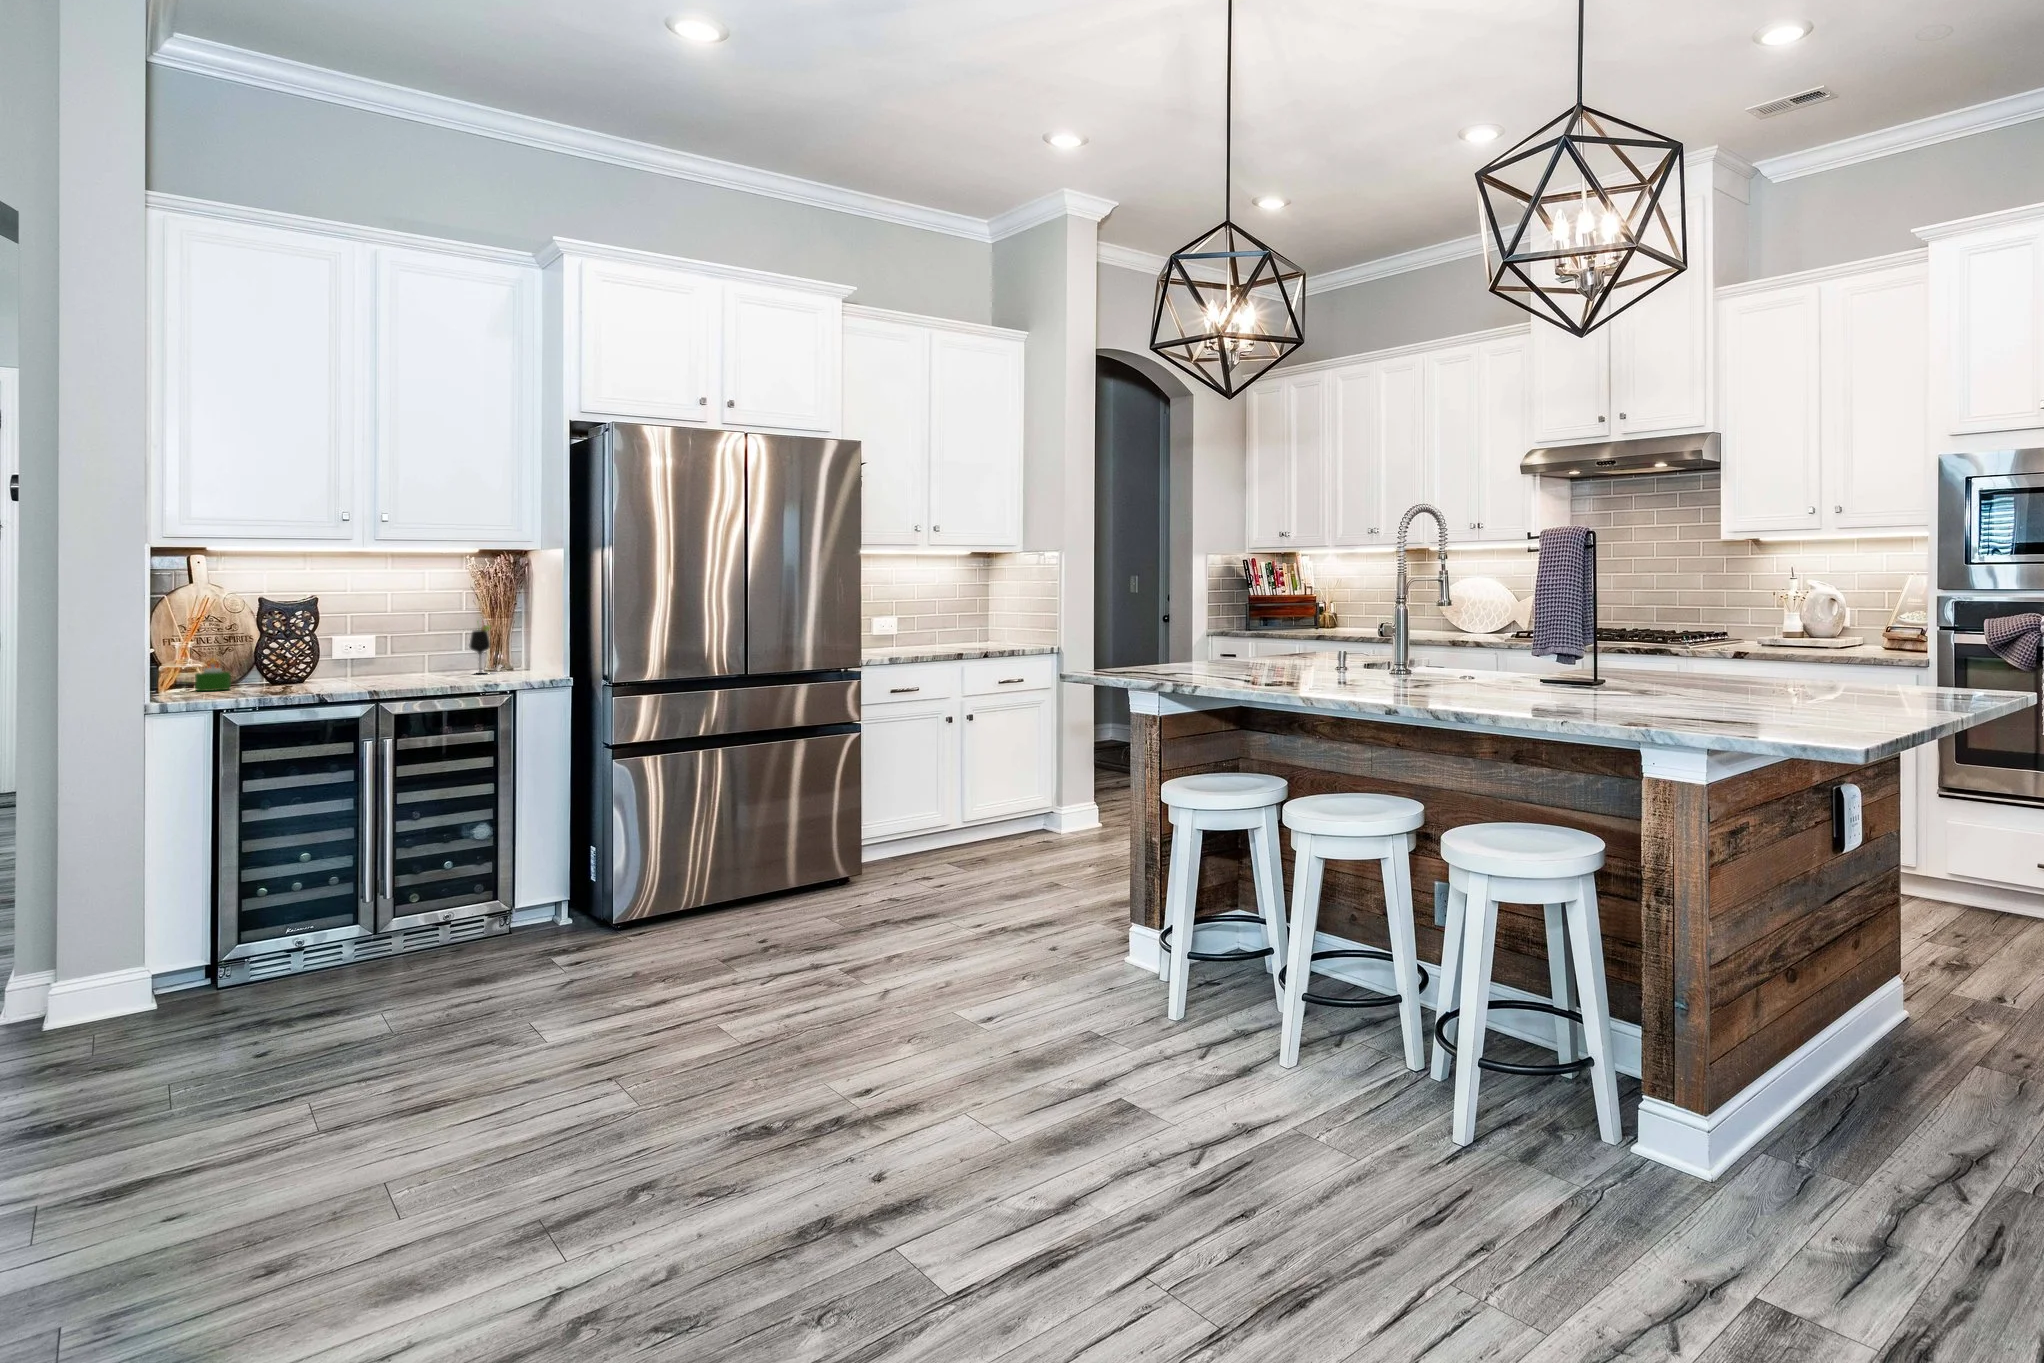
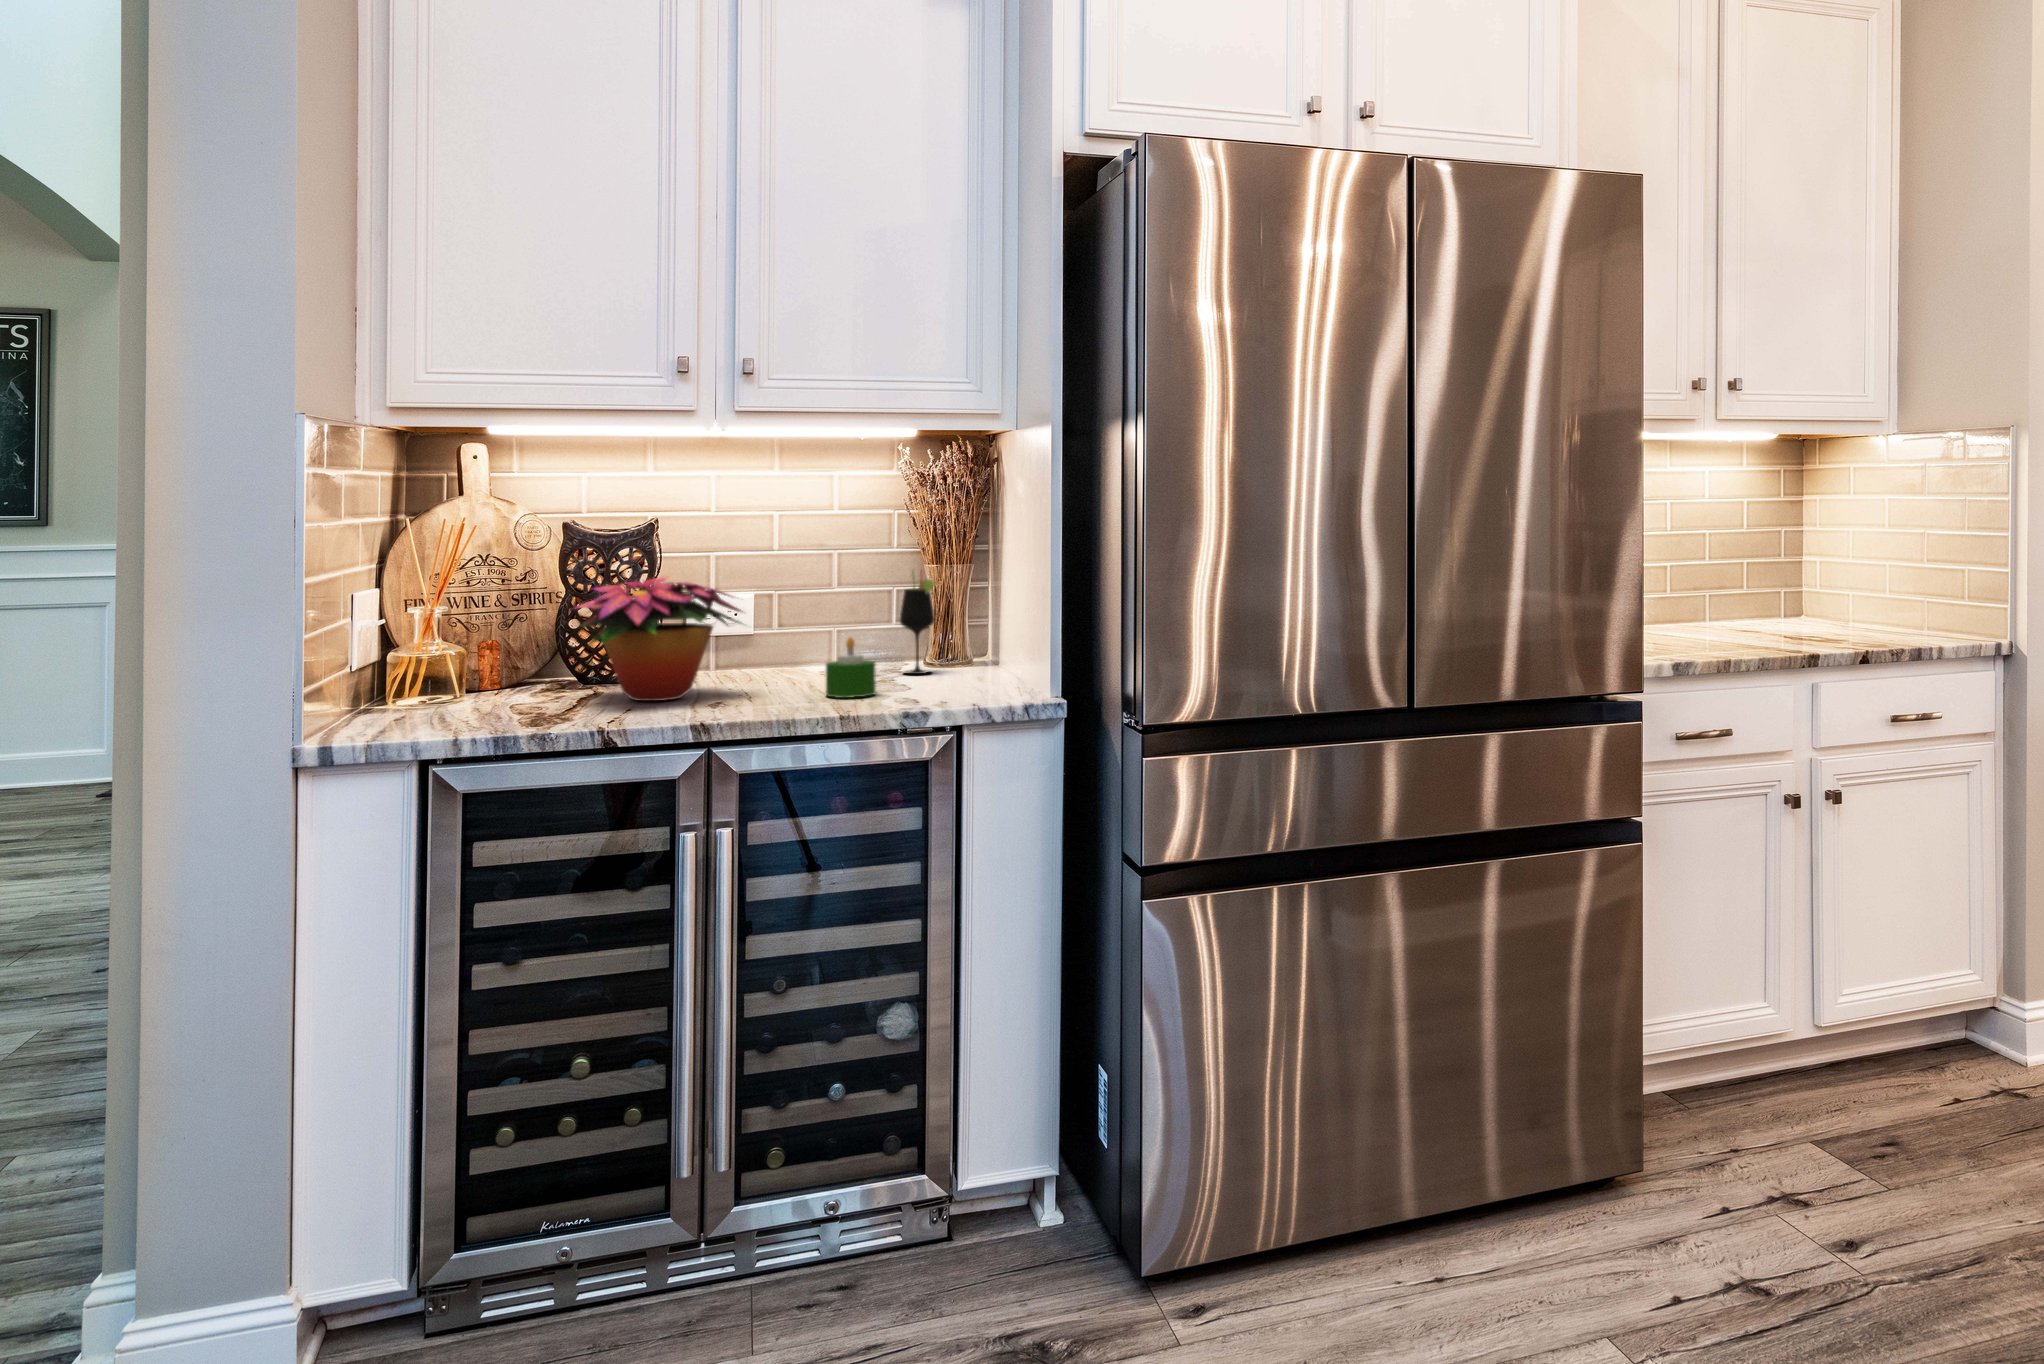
flower arrangement: none [274,622,394,685] -> present [577,577,742,701]
candle: present [195,659,231,691] -> present [826,637,876,698]

